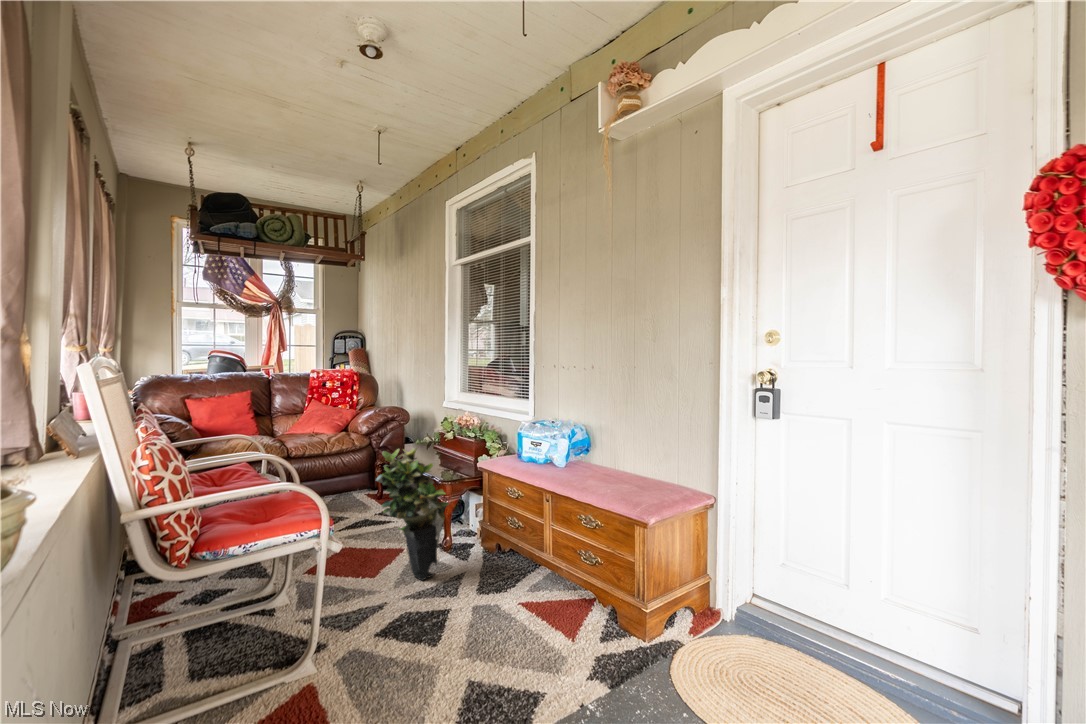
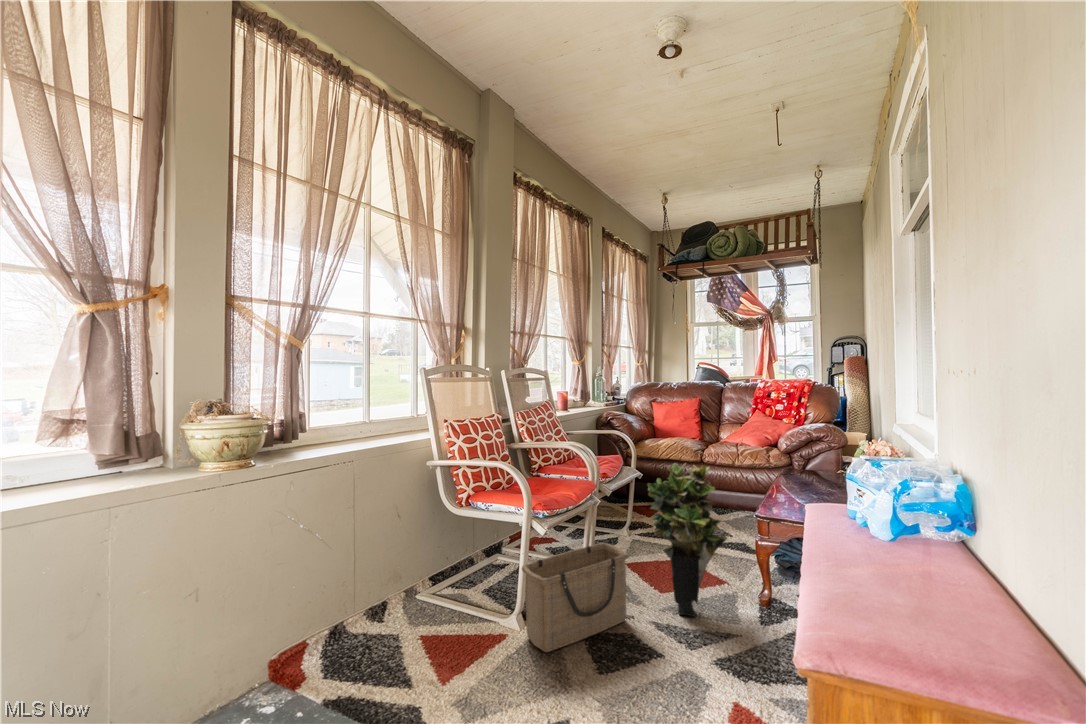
basket: none [339,540,403,667] -> present [522,543,629,652]

